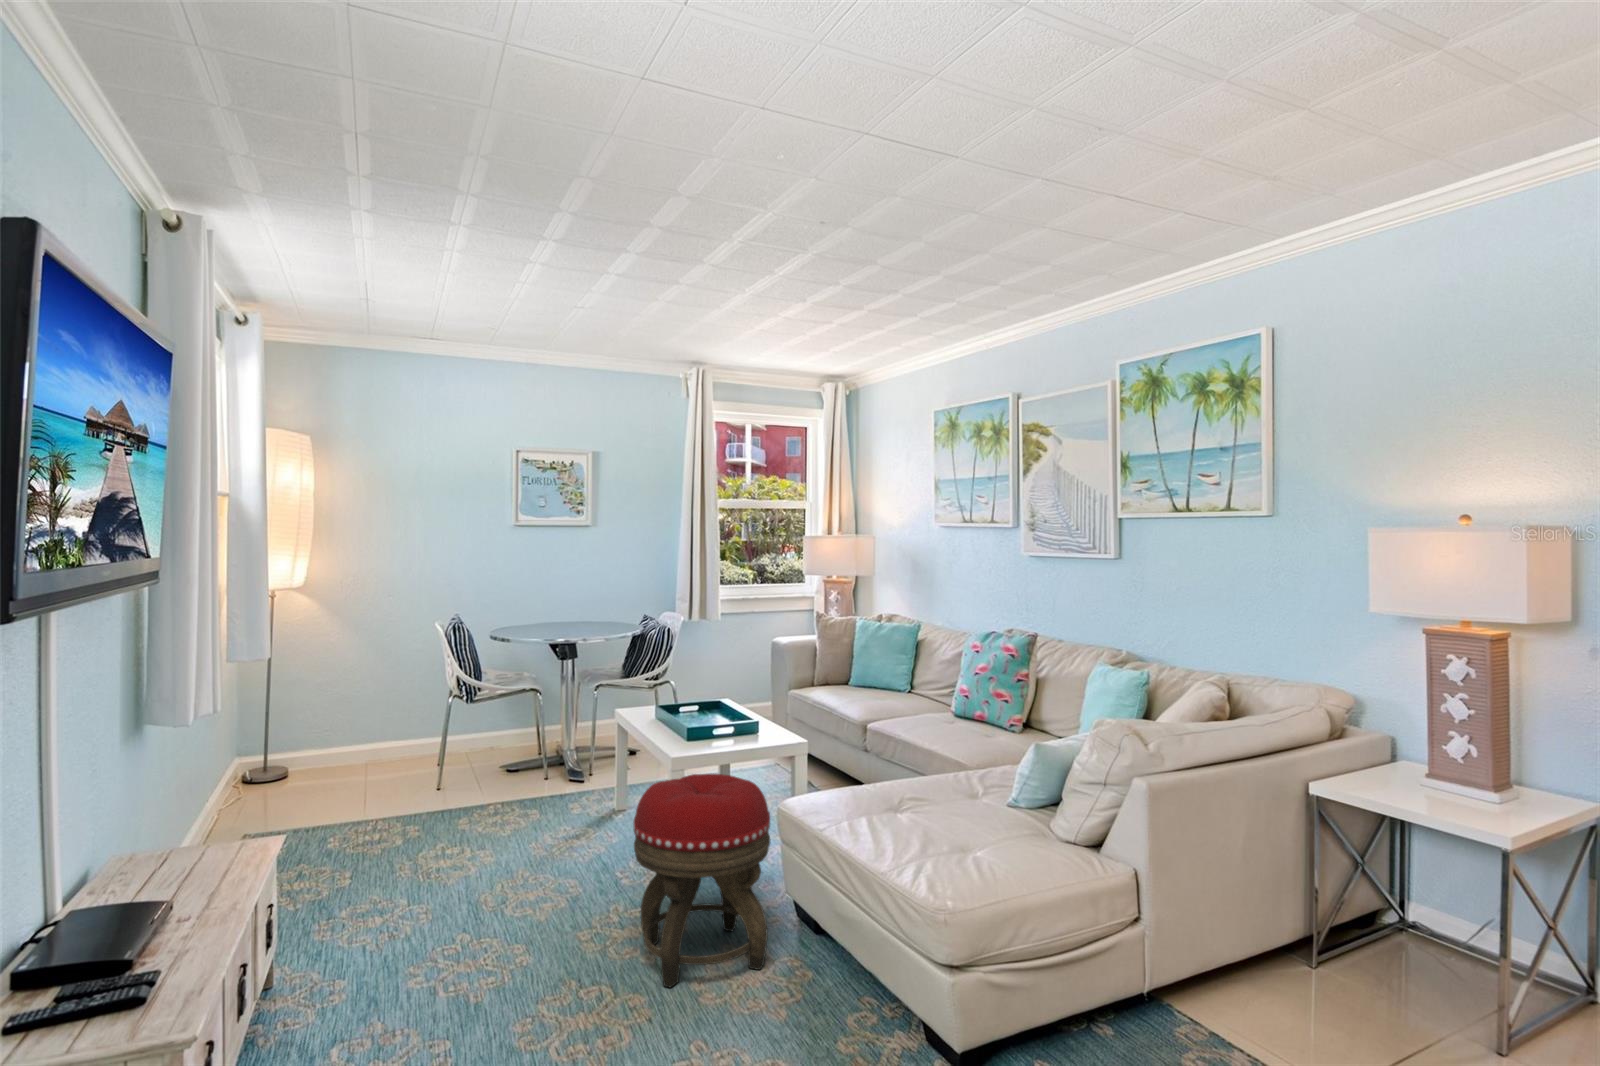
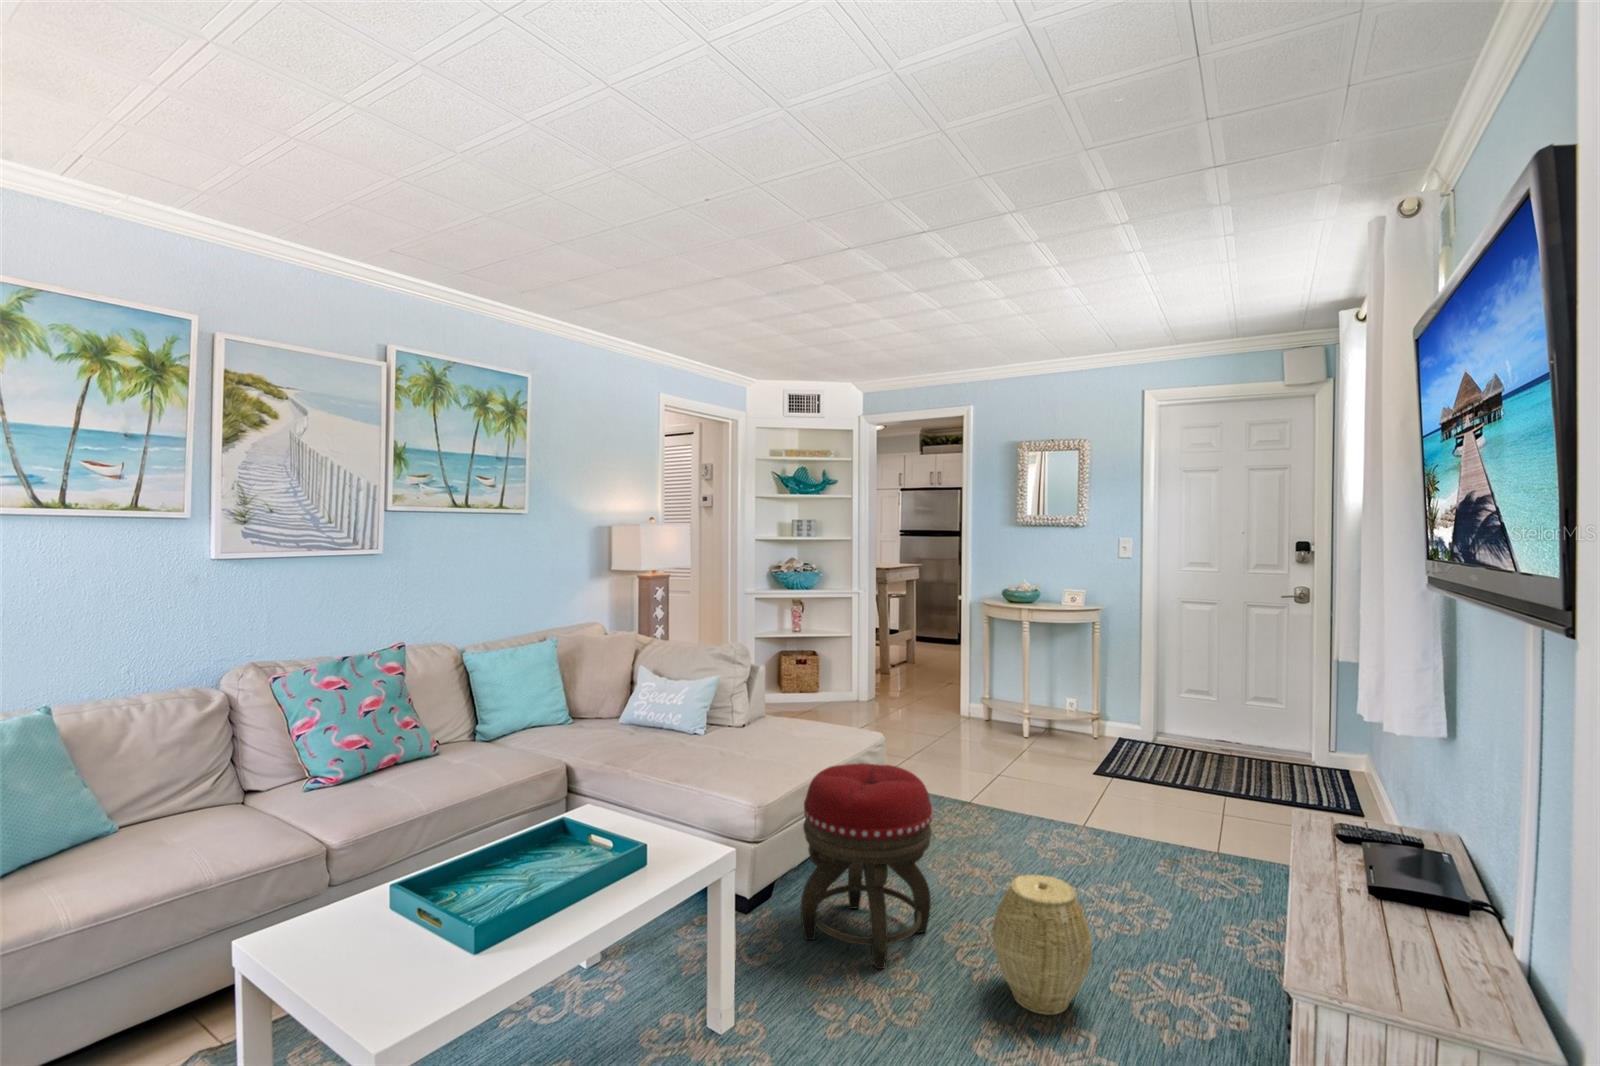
woven basket: none [454,871,556,1011] -> present [992,875,1092,1015]

